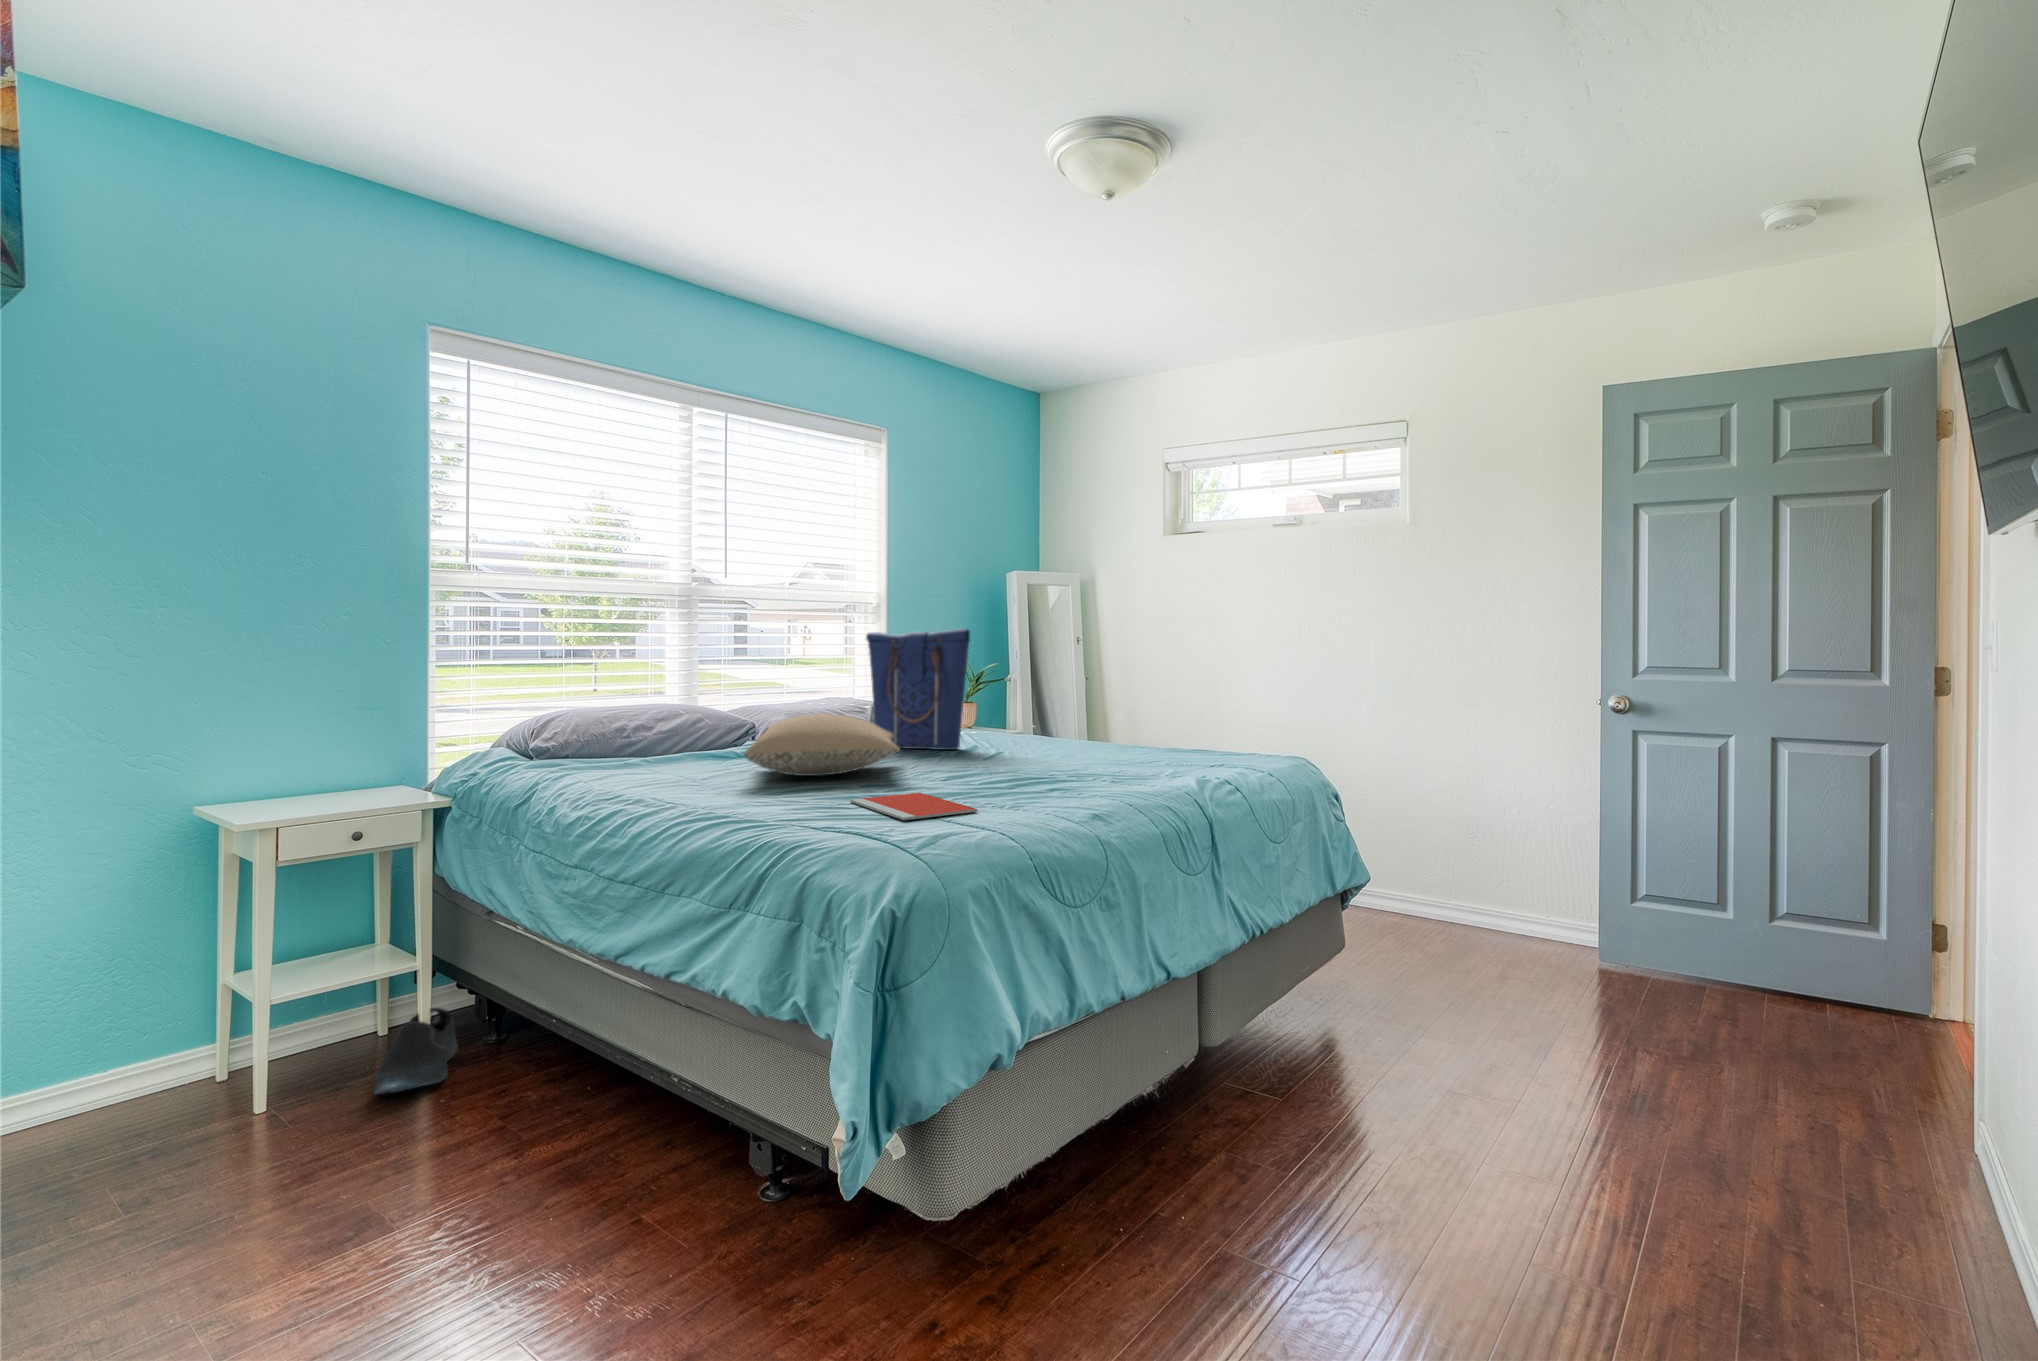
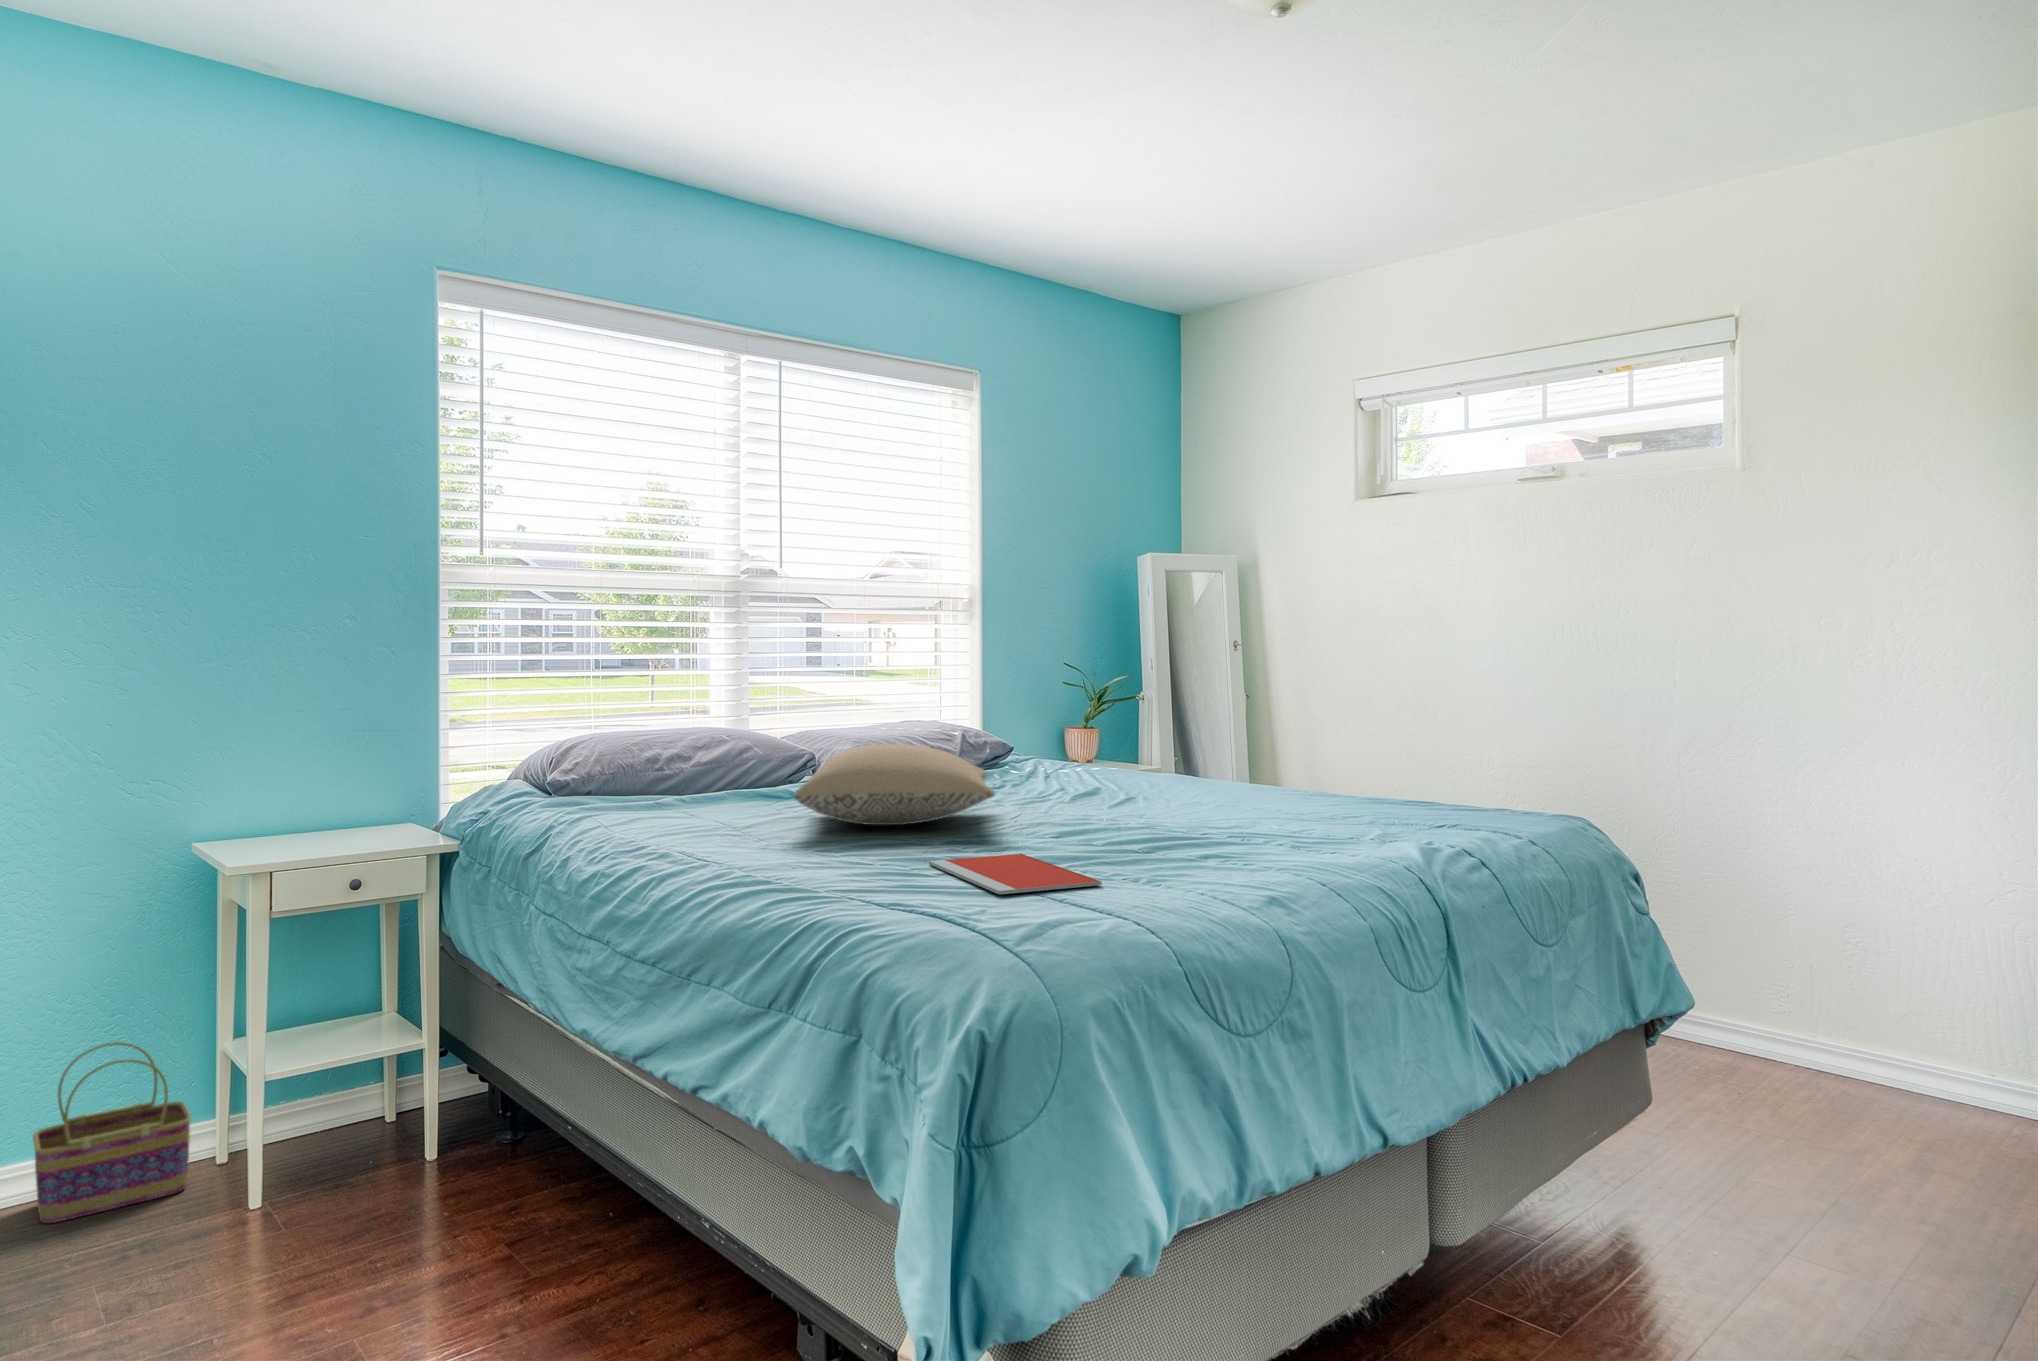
tote bag: present [866,629,970,750] -> none [952,631,1088,793]
basket: none [38,981,199,1141] -> present [33,1042,191,1223]
shoe: present [373,1008,458,1094] -> none [369,1095,467,1200]

